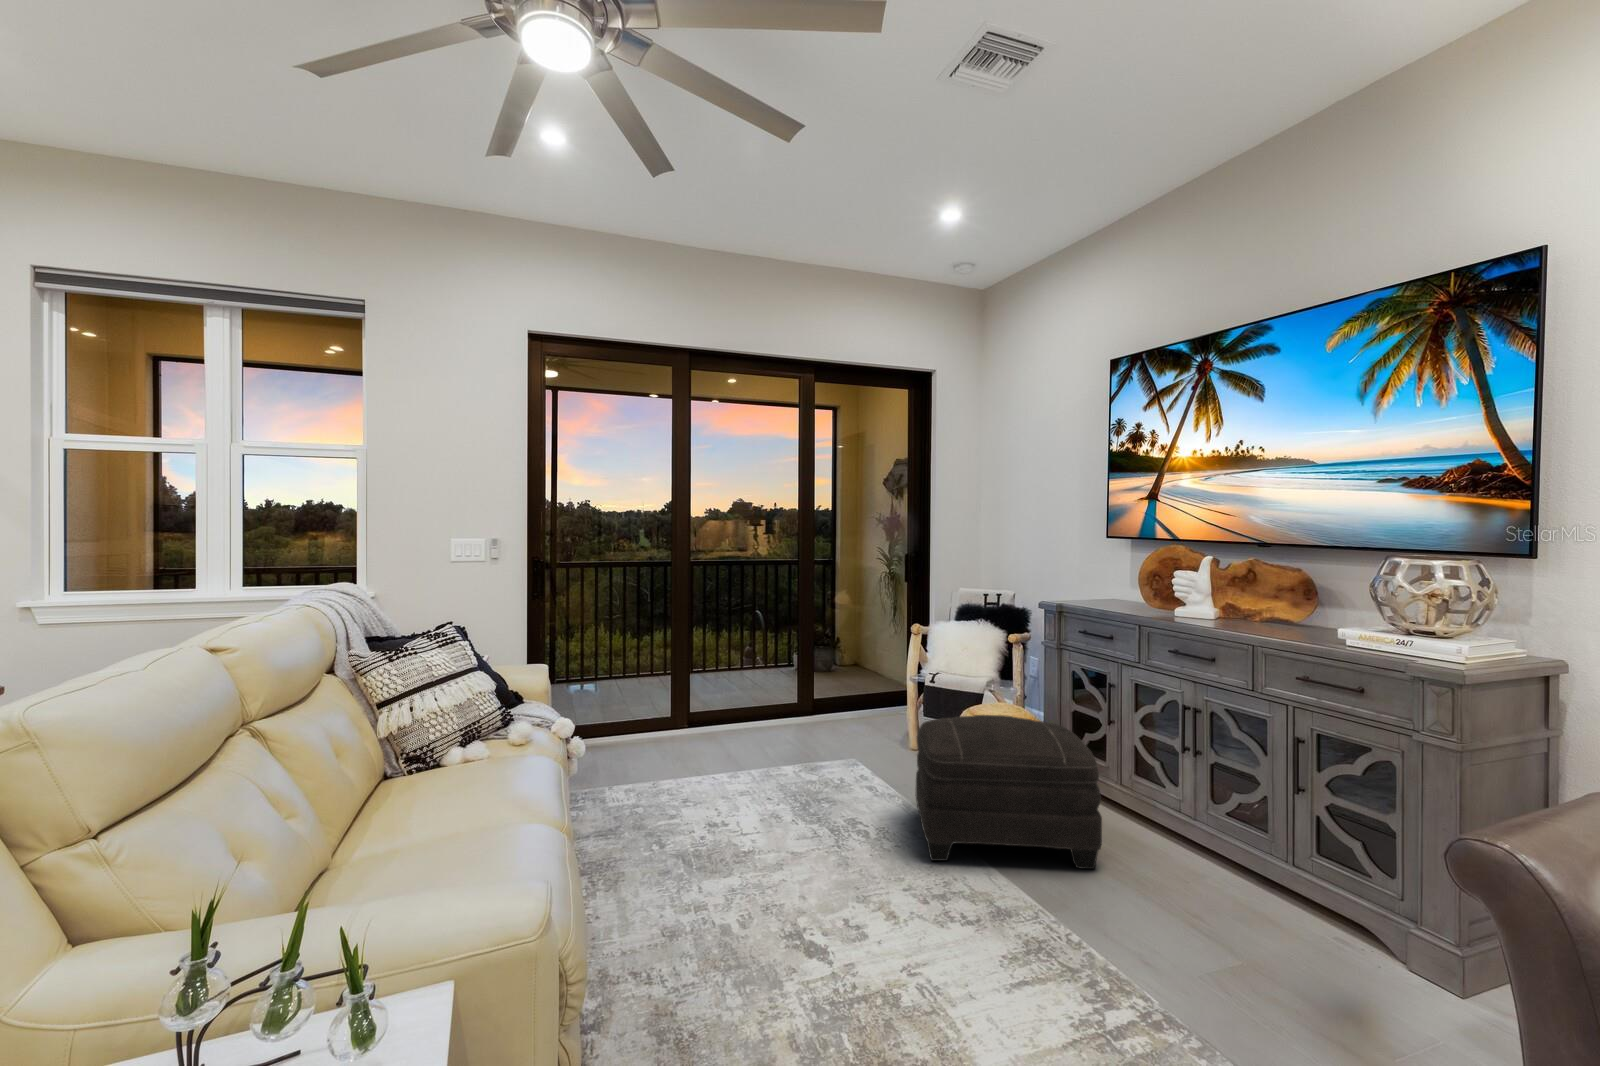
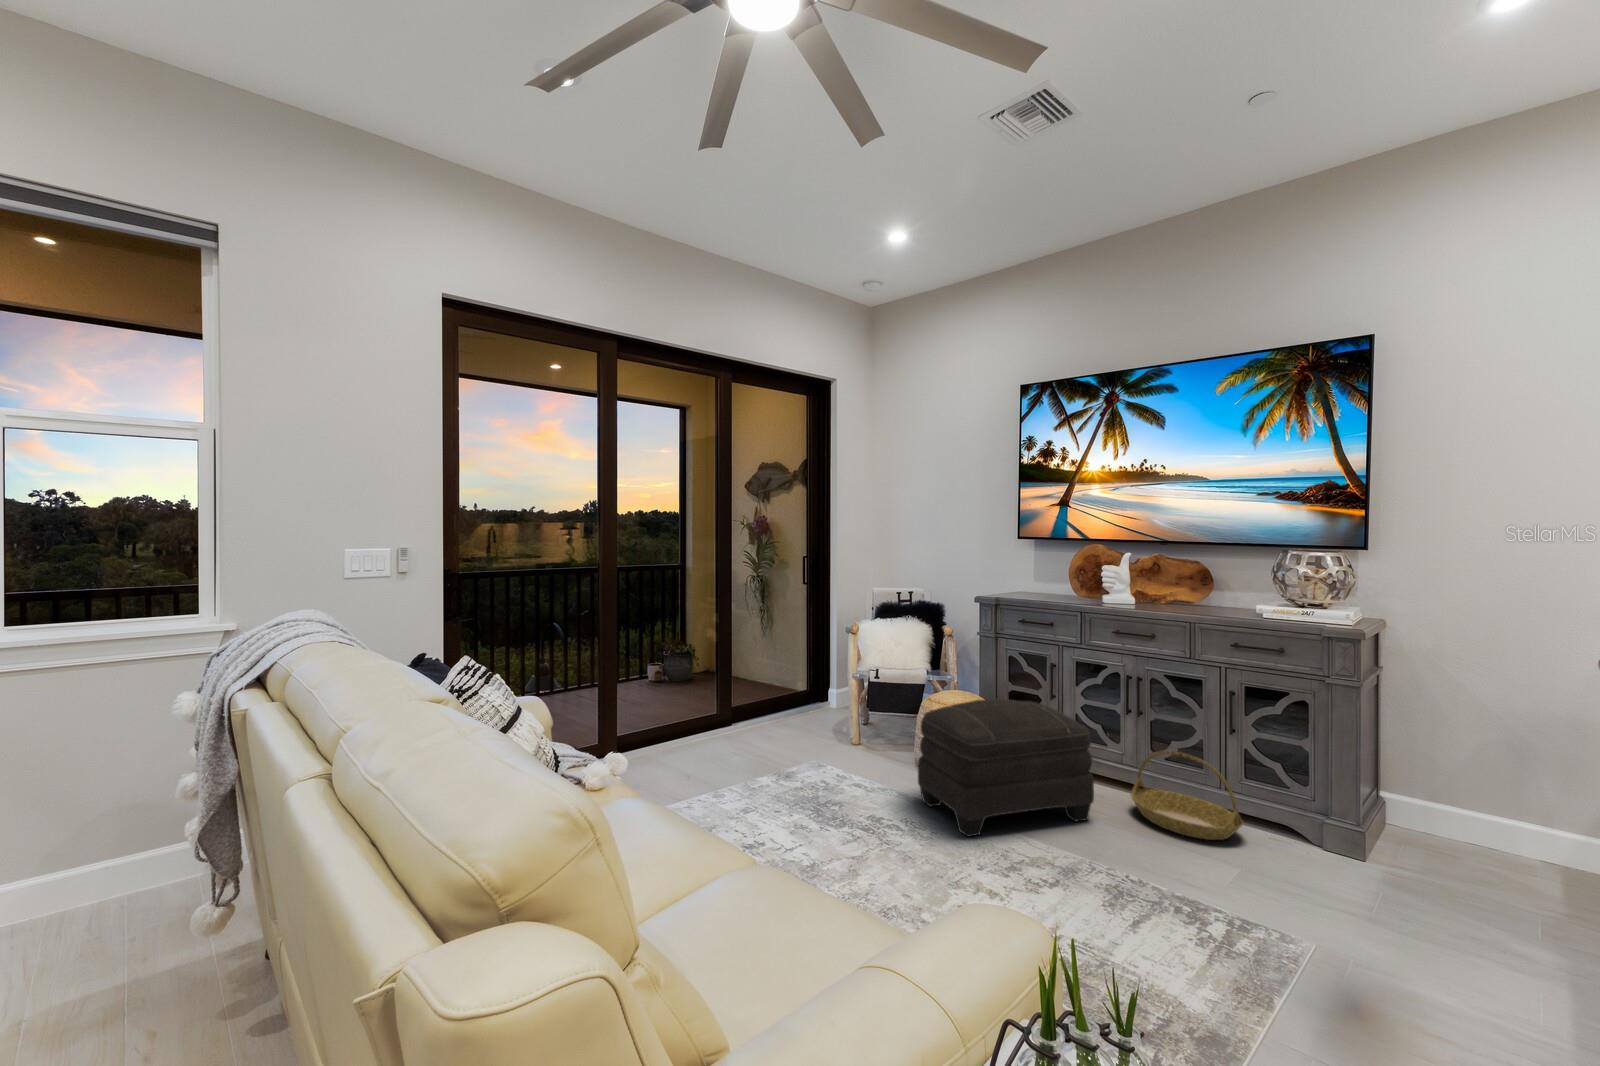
basket: none [1160,801,1291,926] -> present [1131,750,1243,840]

